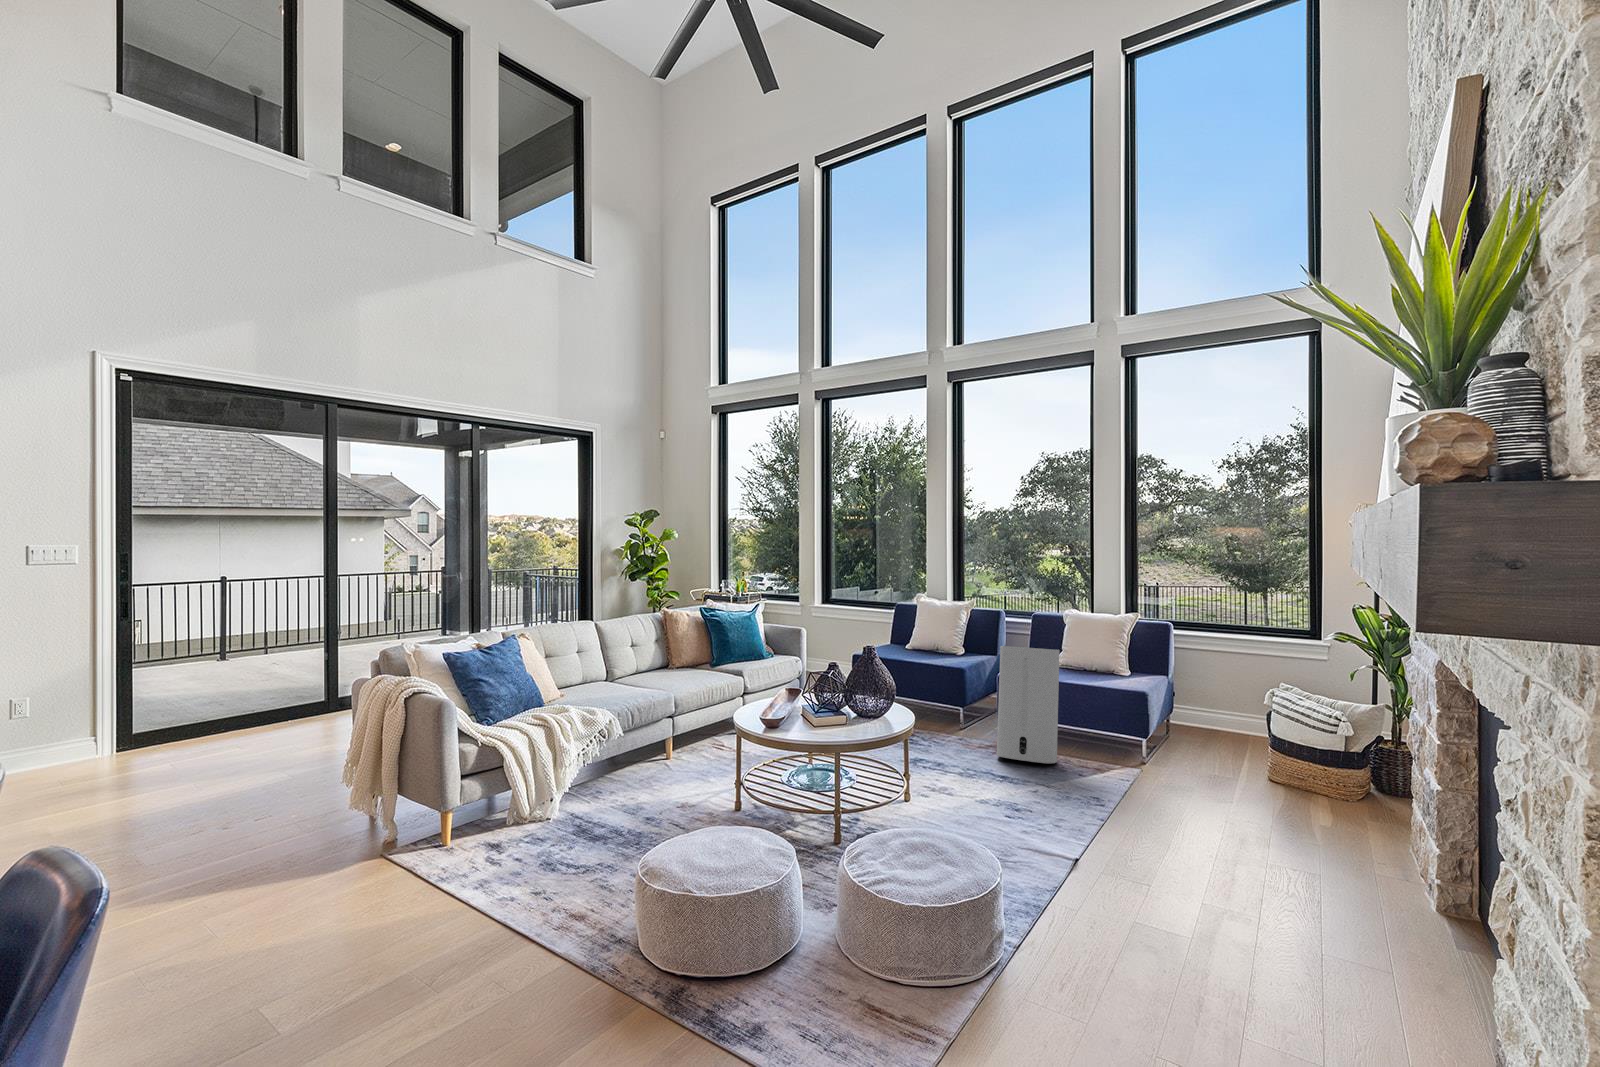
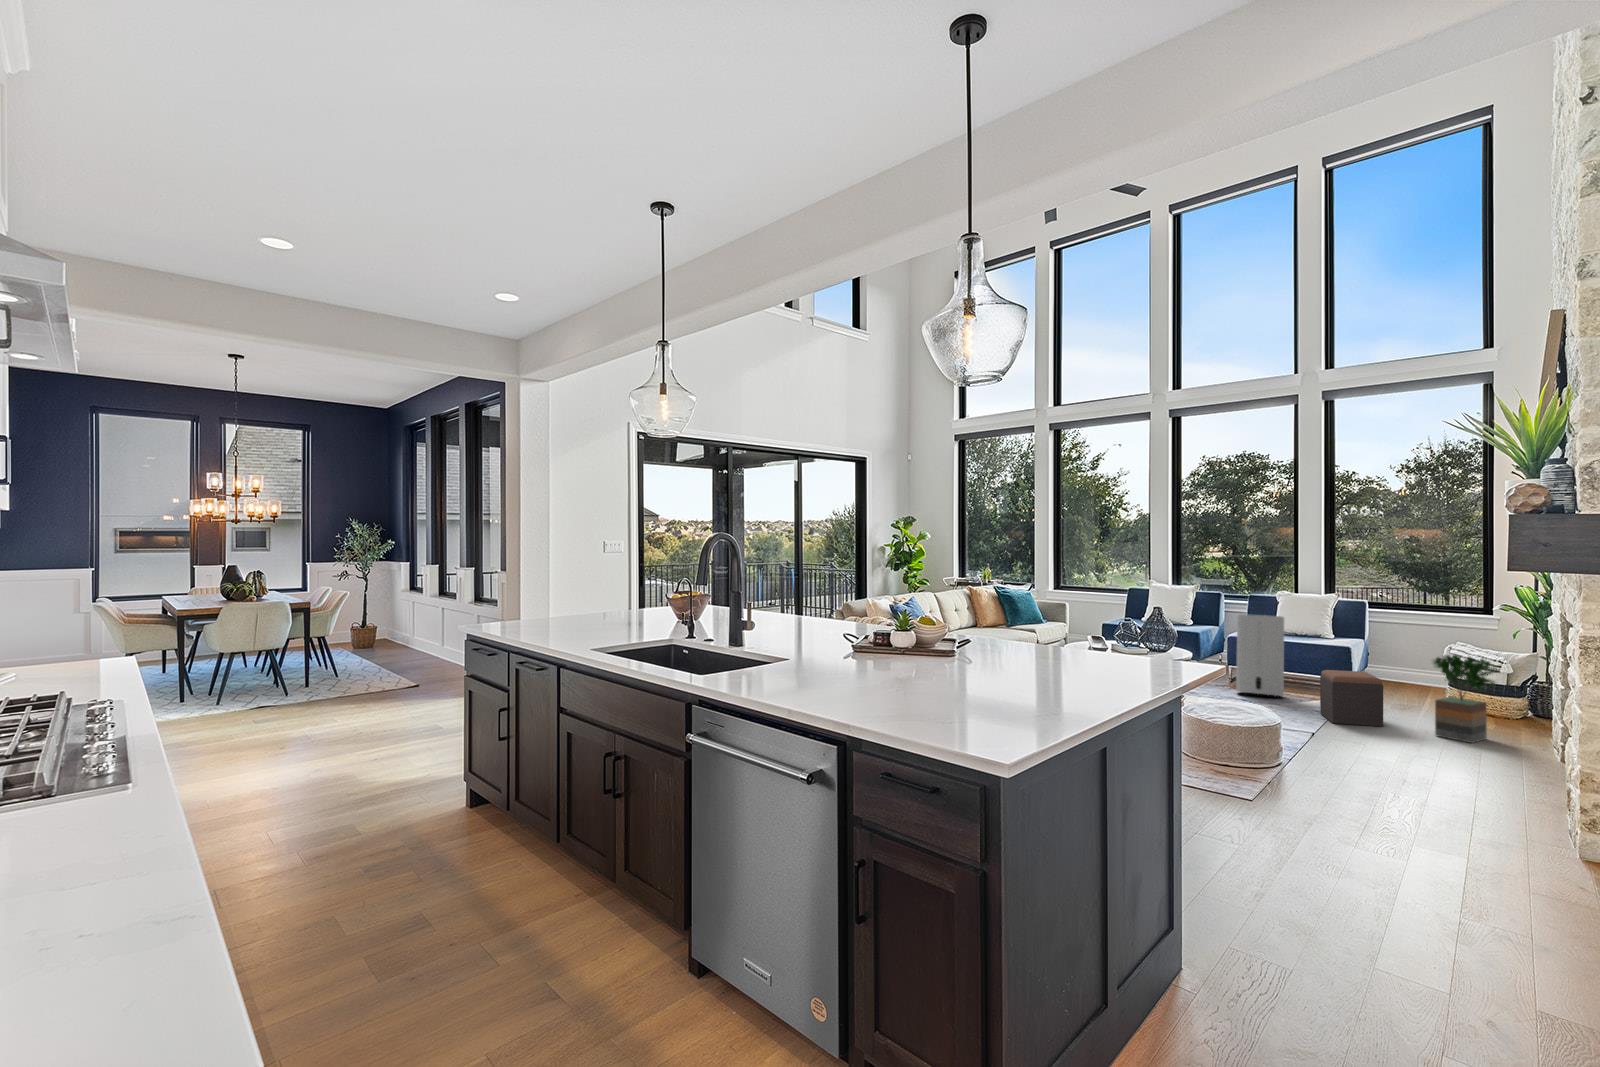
potted tree: none [1240,721,1341,869] -> present [1433,655,1500,743]
footstool: none [1094,737,1175,830] -> present [1320,670,1383,727]

